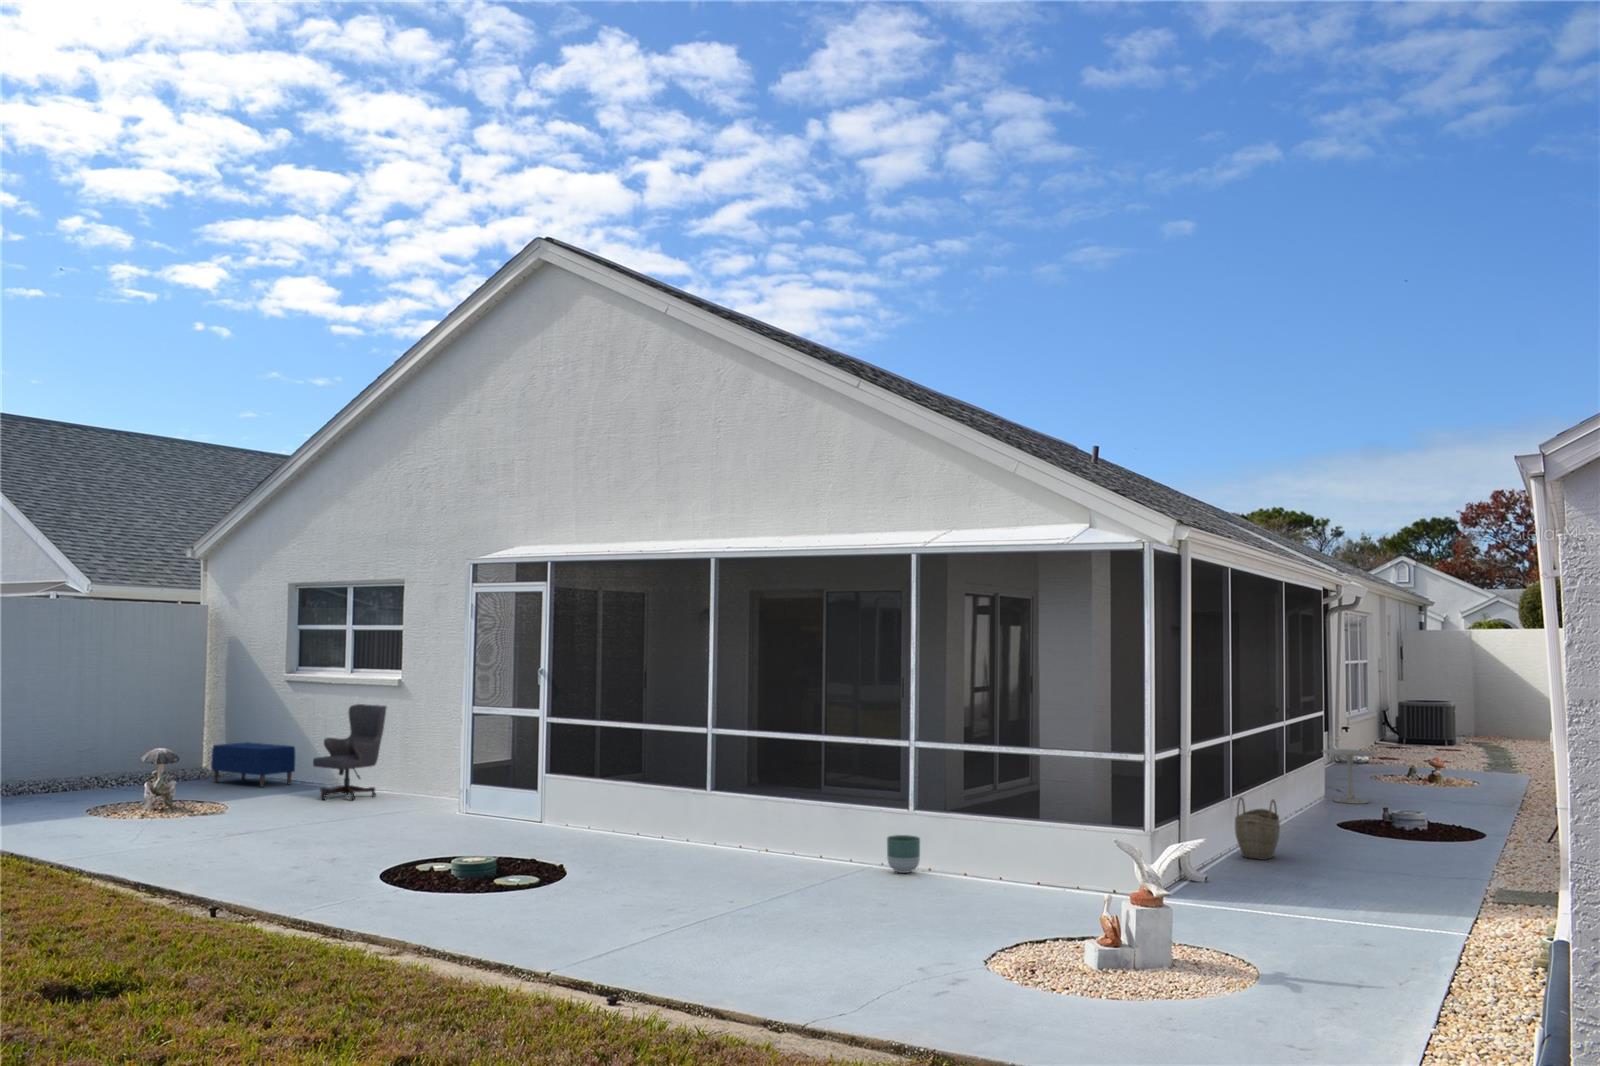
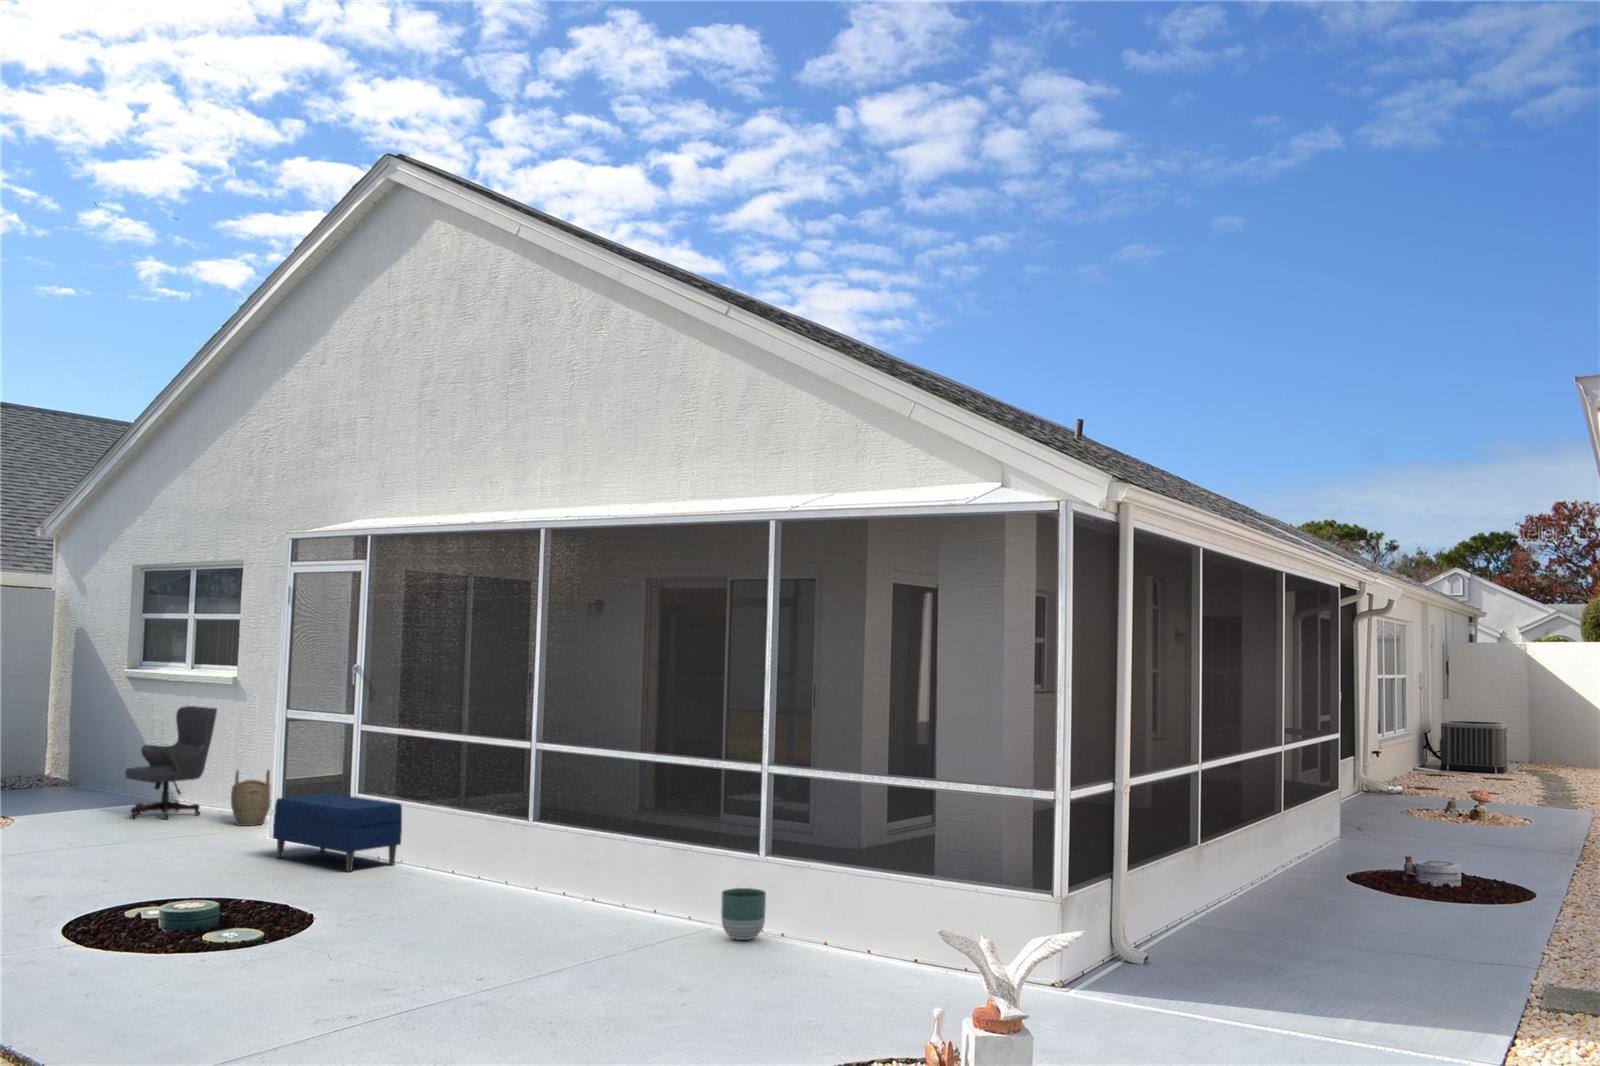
bench: present [211,742,295,788] -> present [273,793,402,872]
side table: present [1322,749,1377,804] -> none [1336,779,1405,847]
woven basket: present [1235,797,1280,860] -> present [231,769,272,826]

